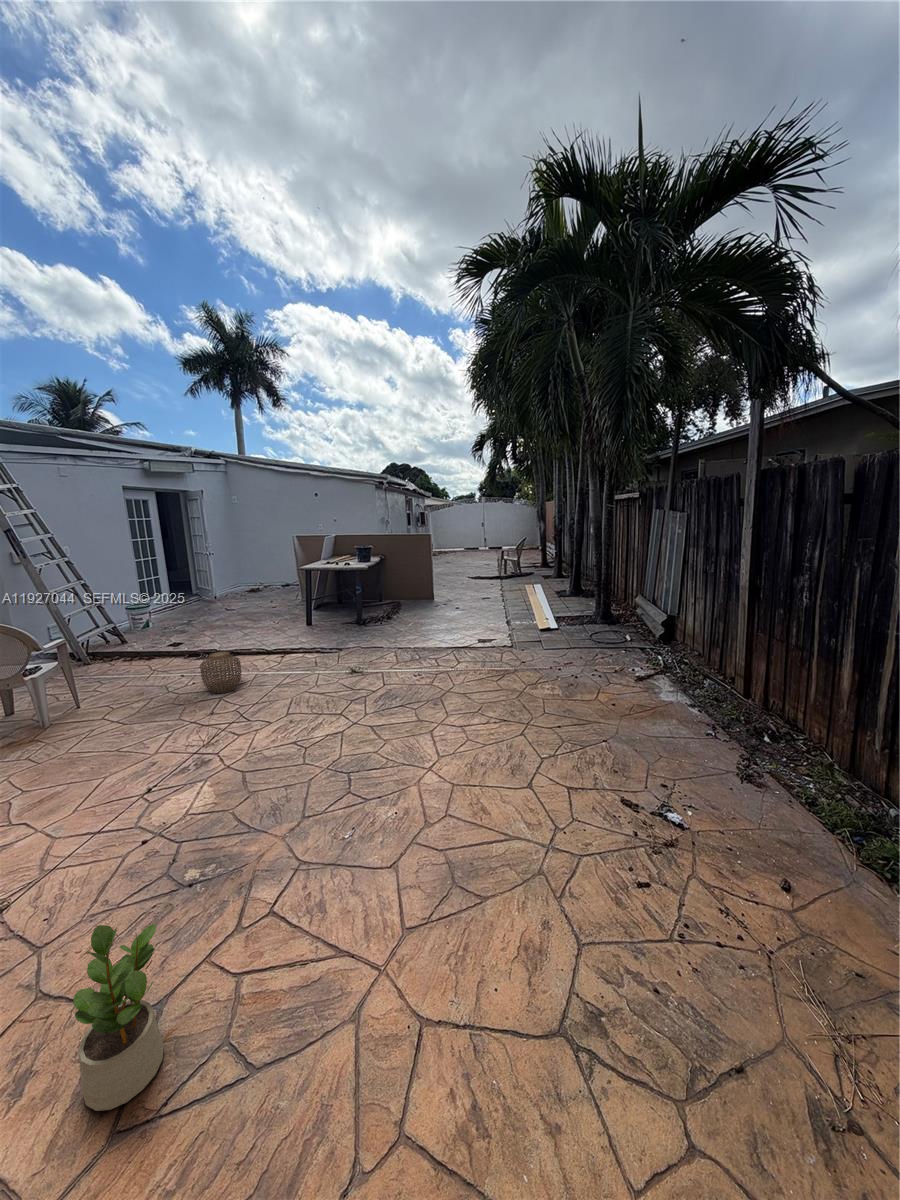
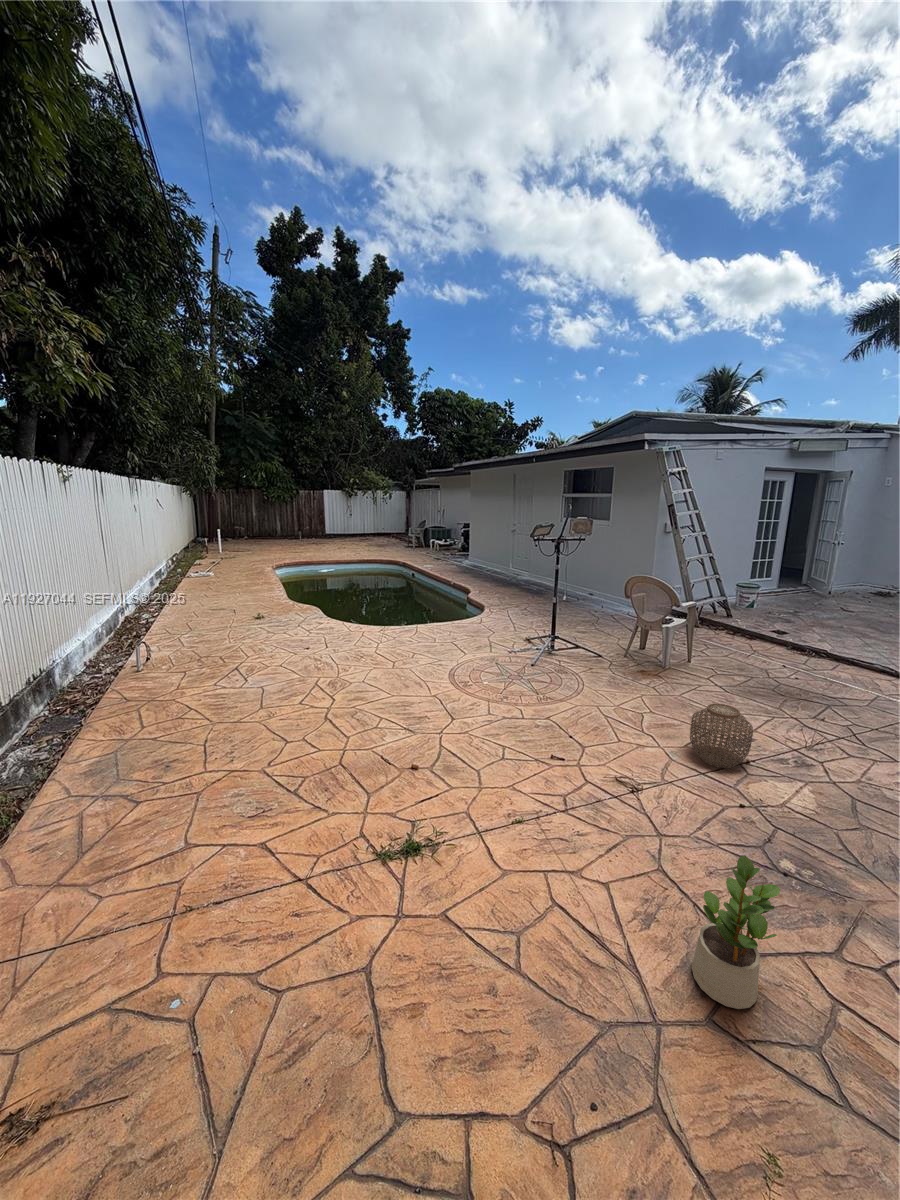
woven basket: present [200,651,241,693] -> present [690,704,753,768]

